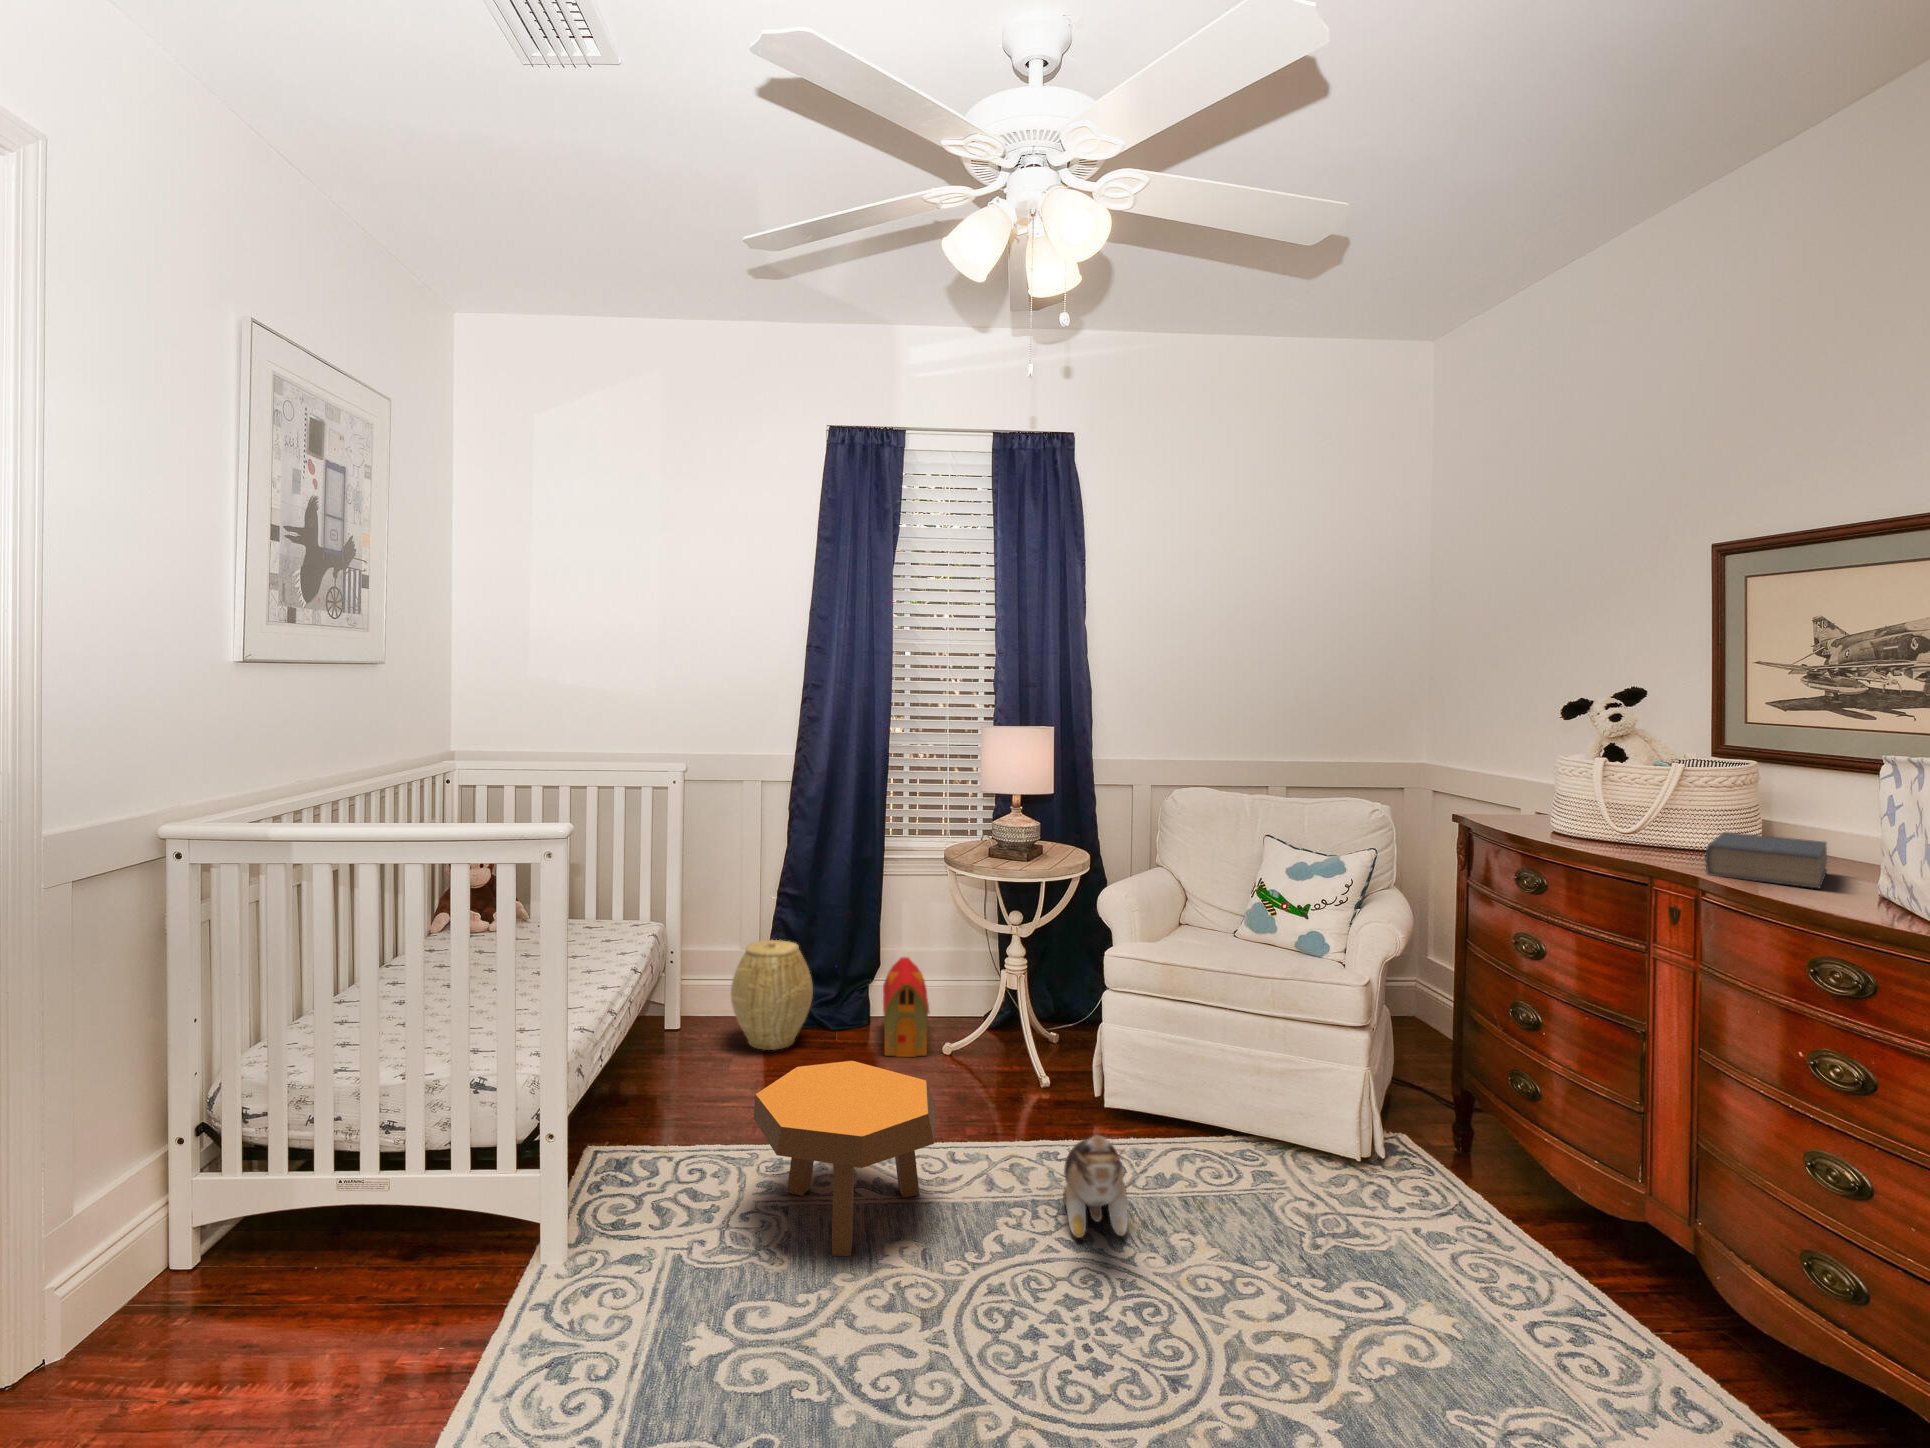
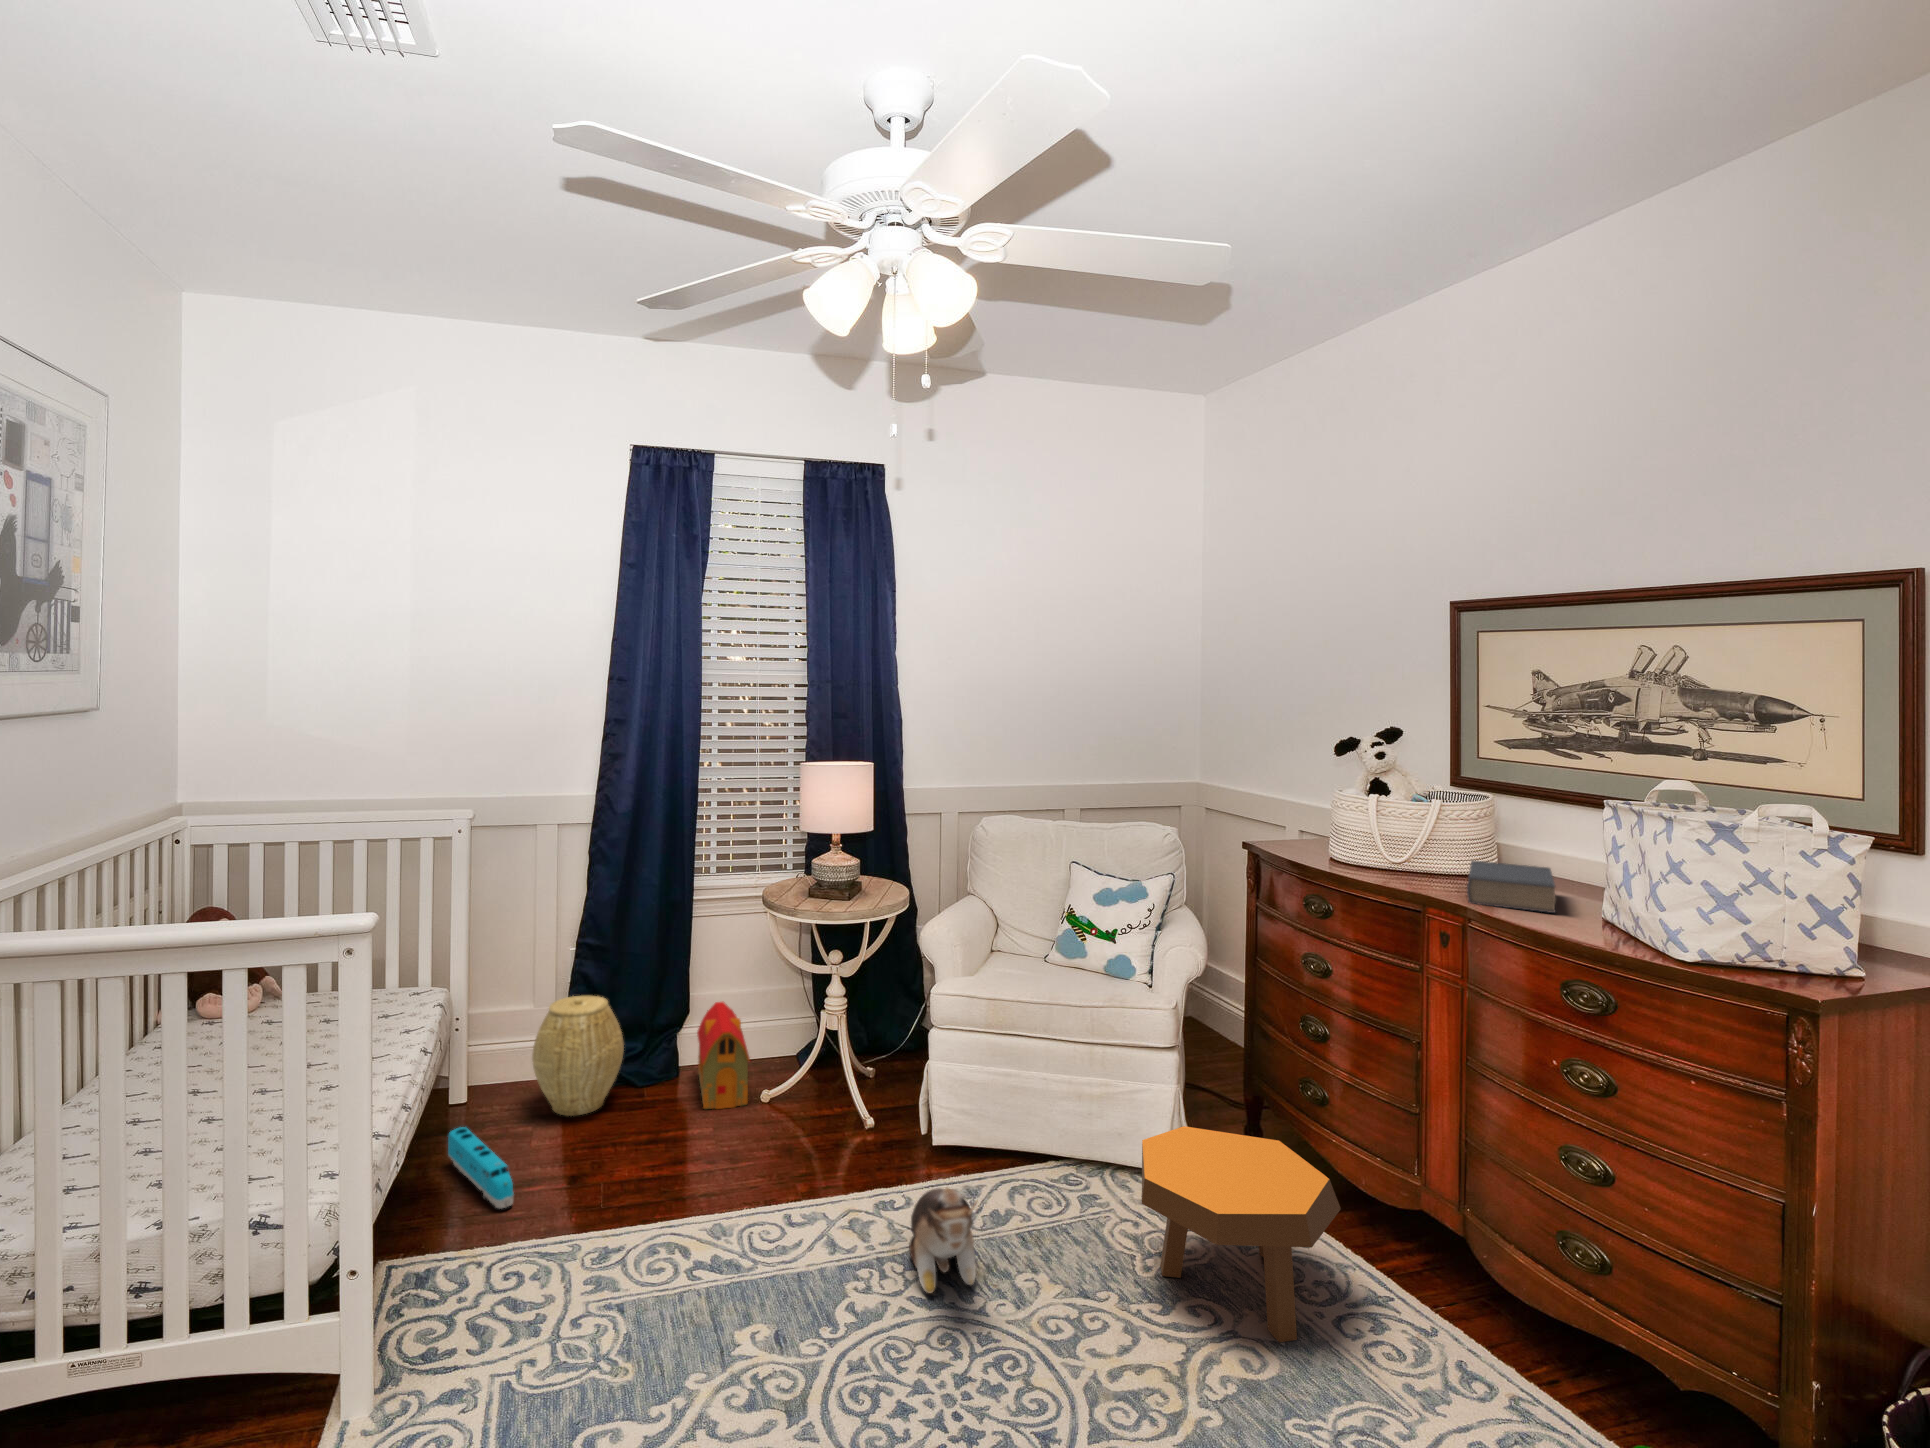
toy train: none [654,1046,705,1118] -> present [448,1127,513,1208]
footstool: present [754,1061,936,1256] -> present [1142,1126,1341,1342]

